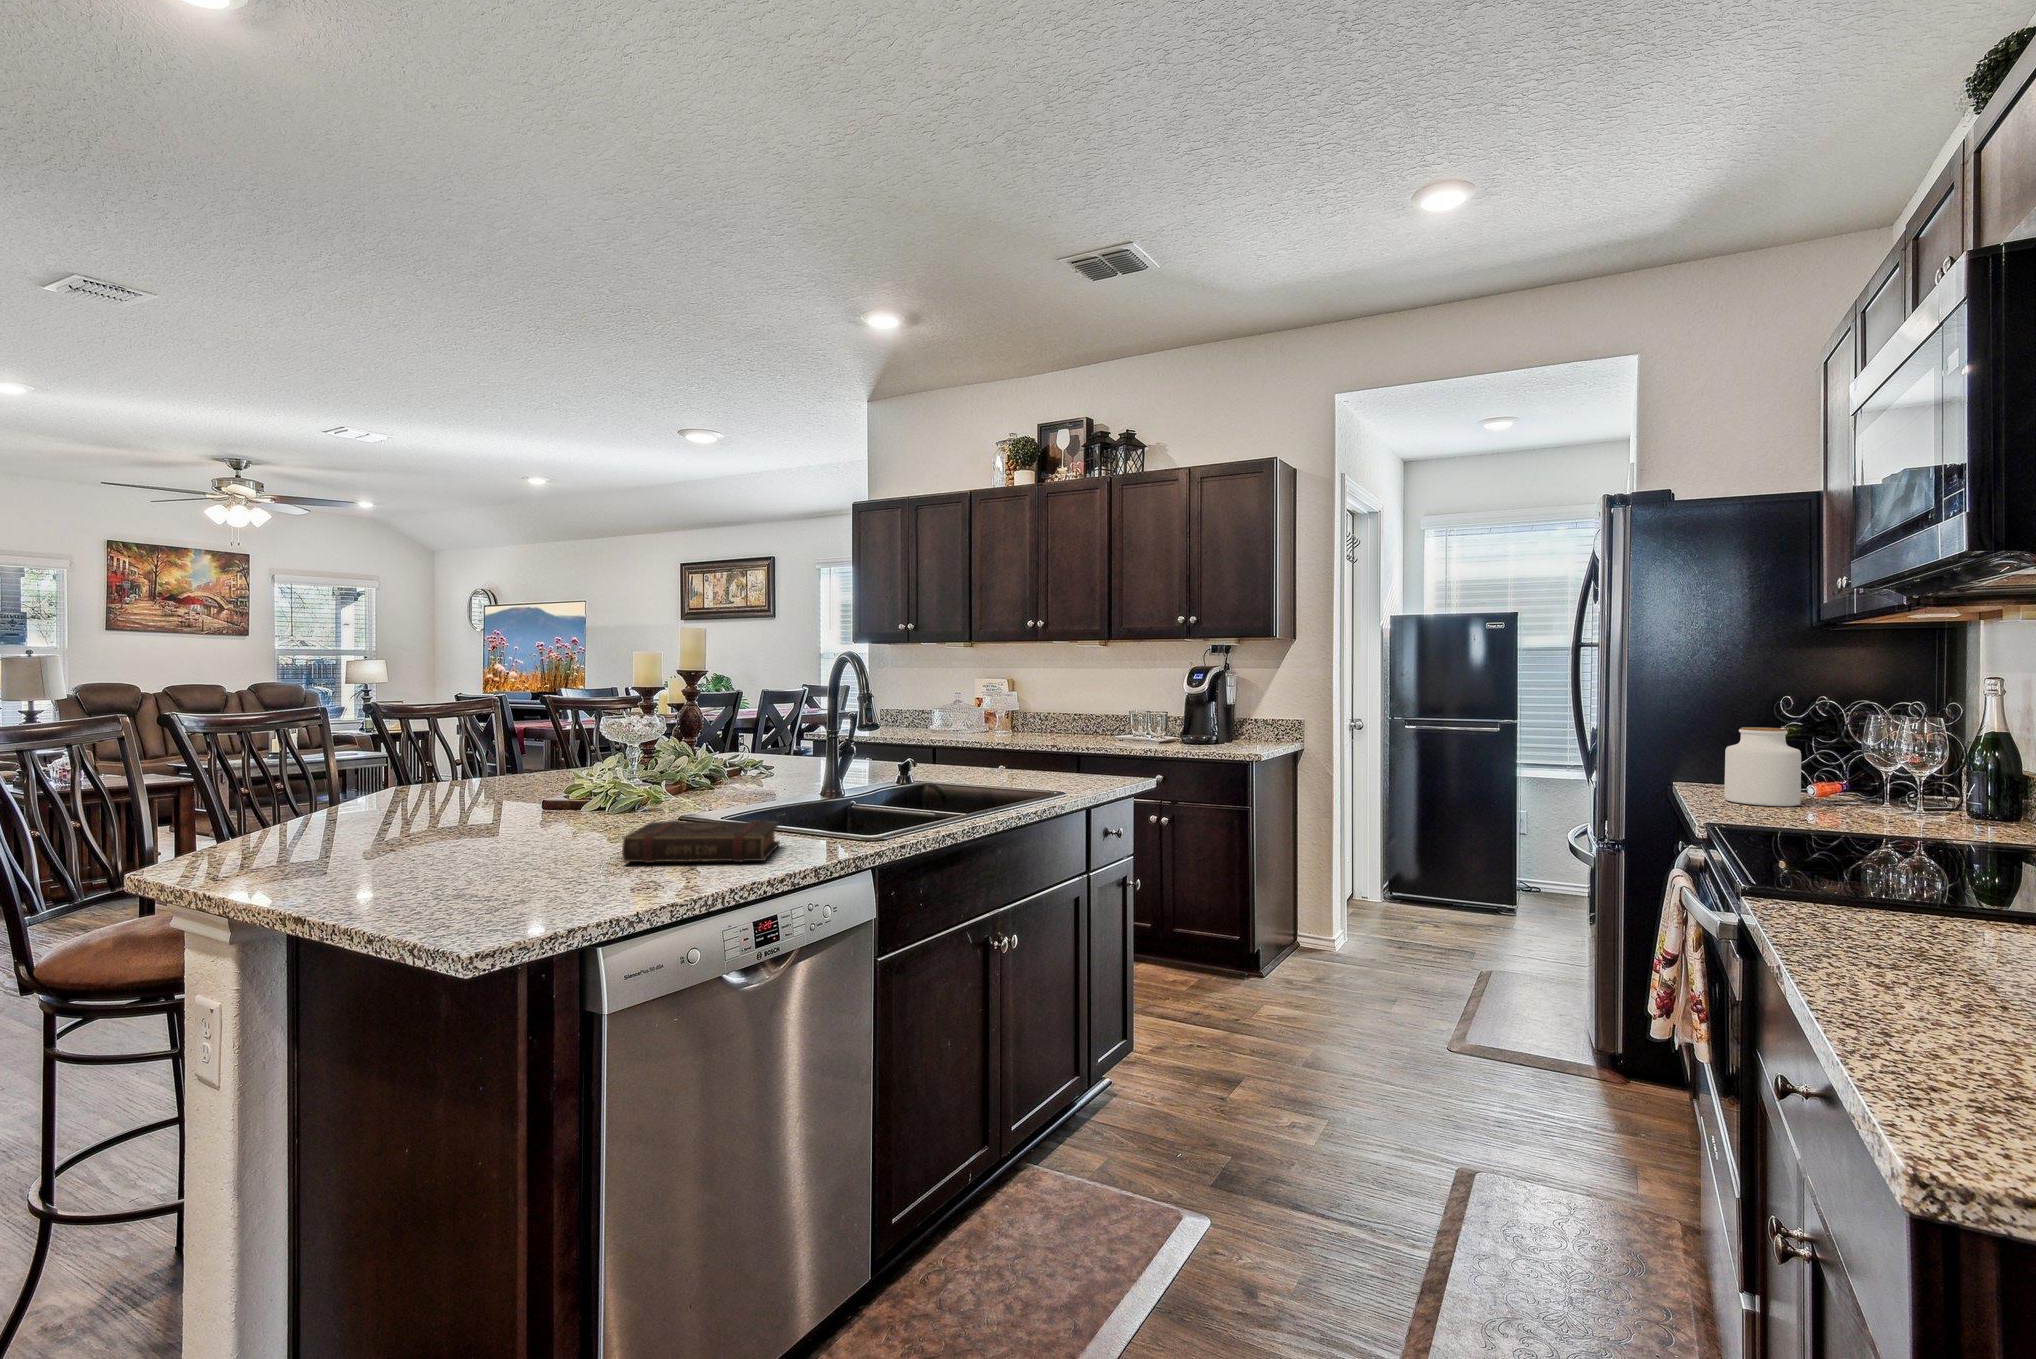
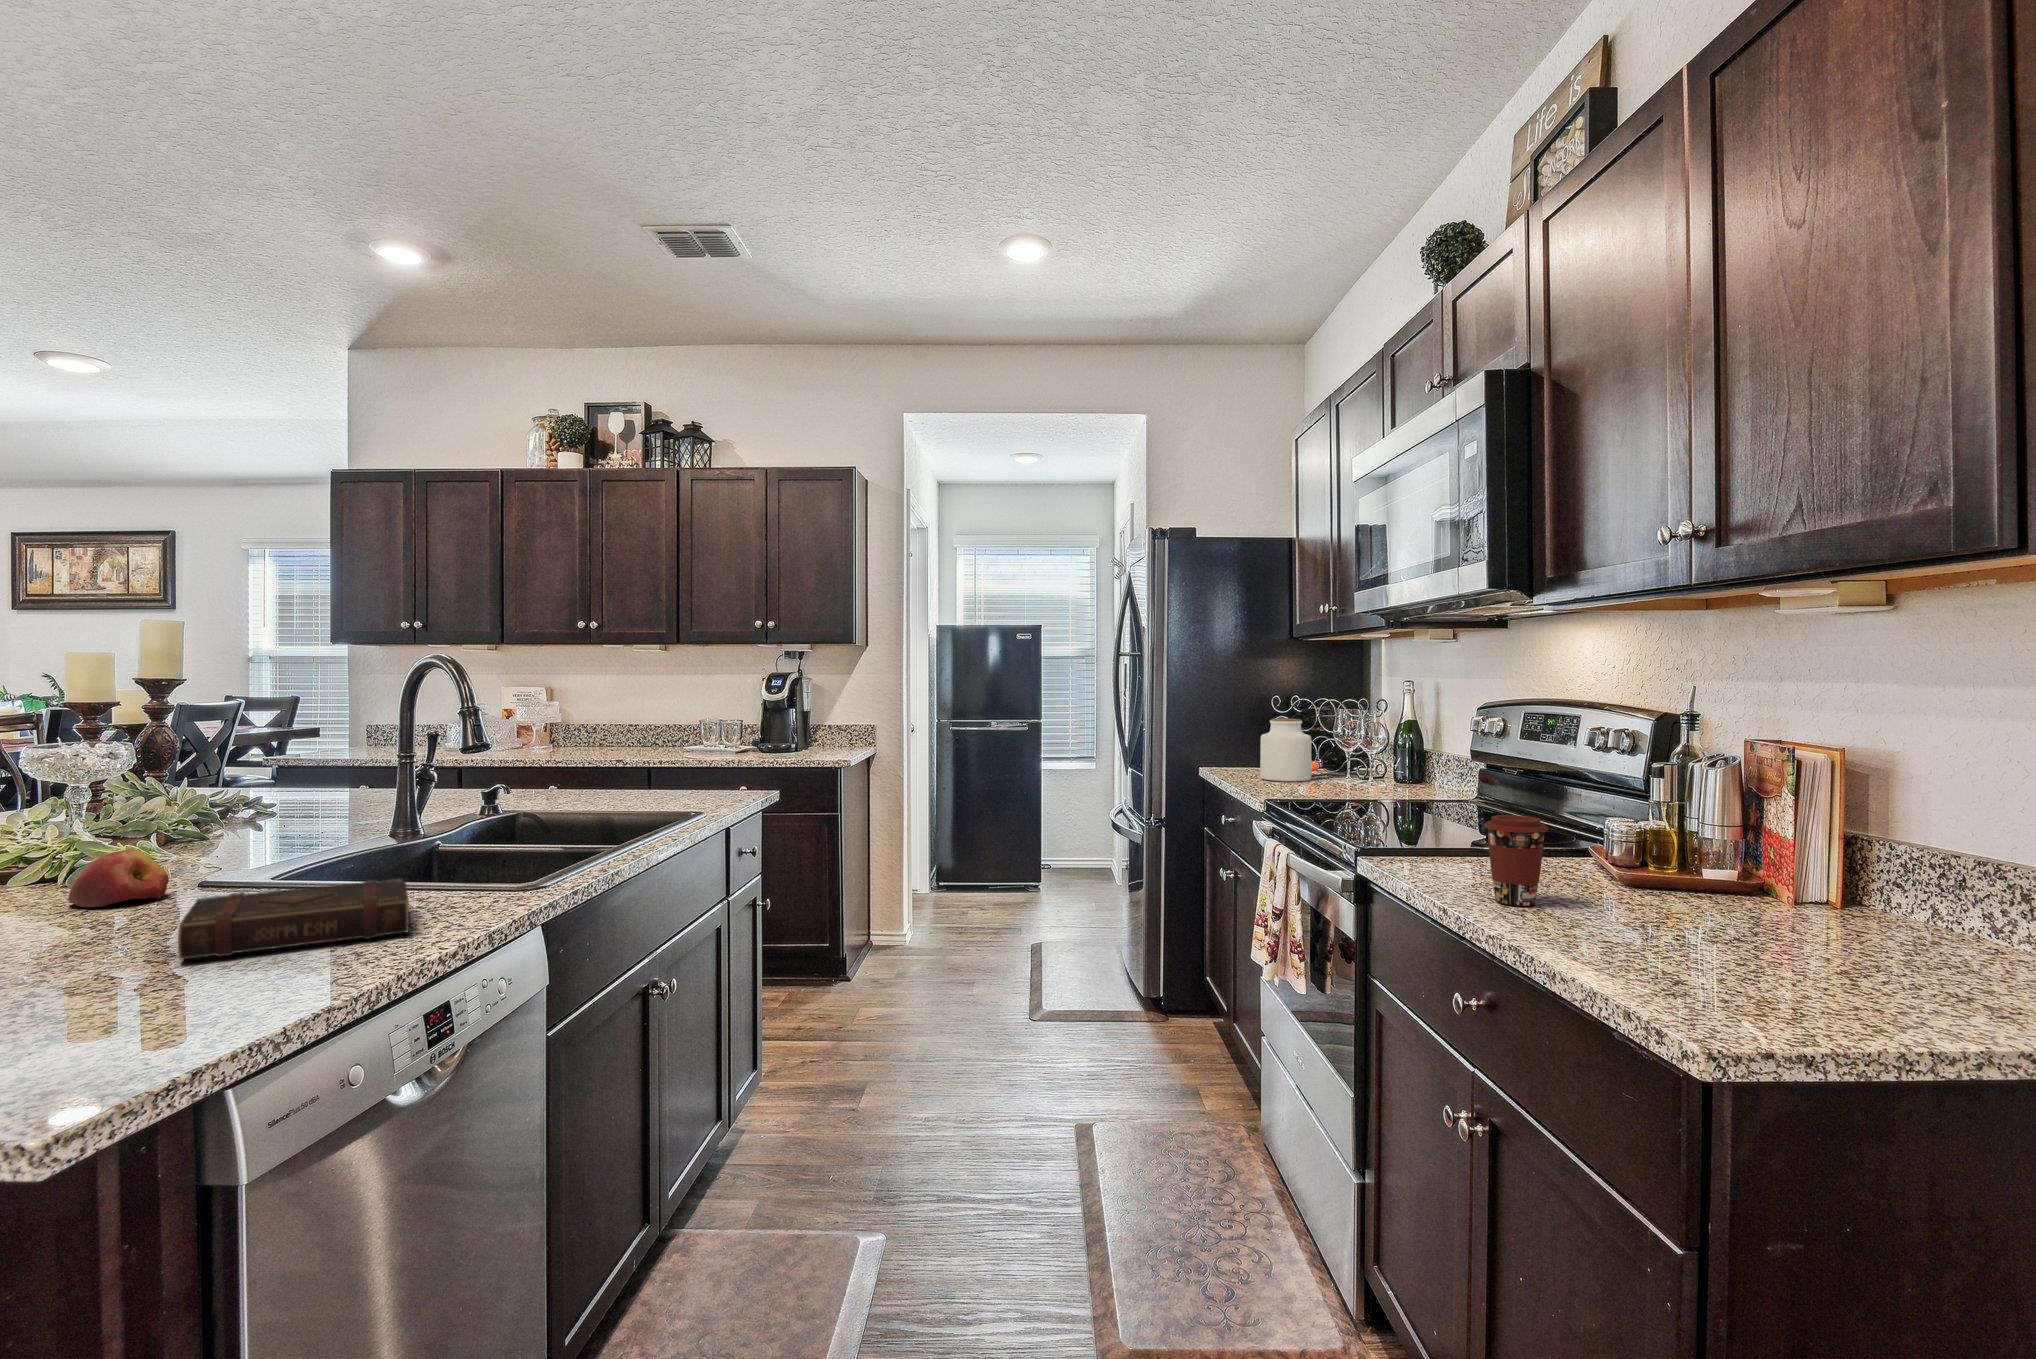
apple: none [605,787,661,824] -> present [68,850,169,907]
coffee cup: none [1851,854,1953,977] -> present [1484,815,1548,906]

